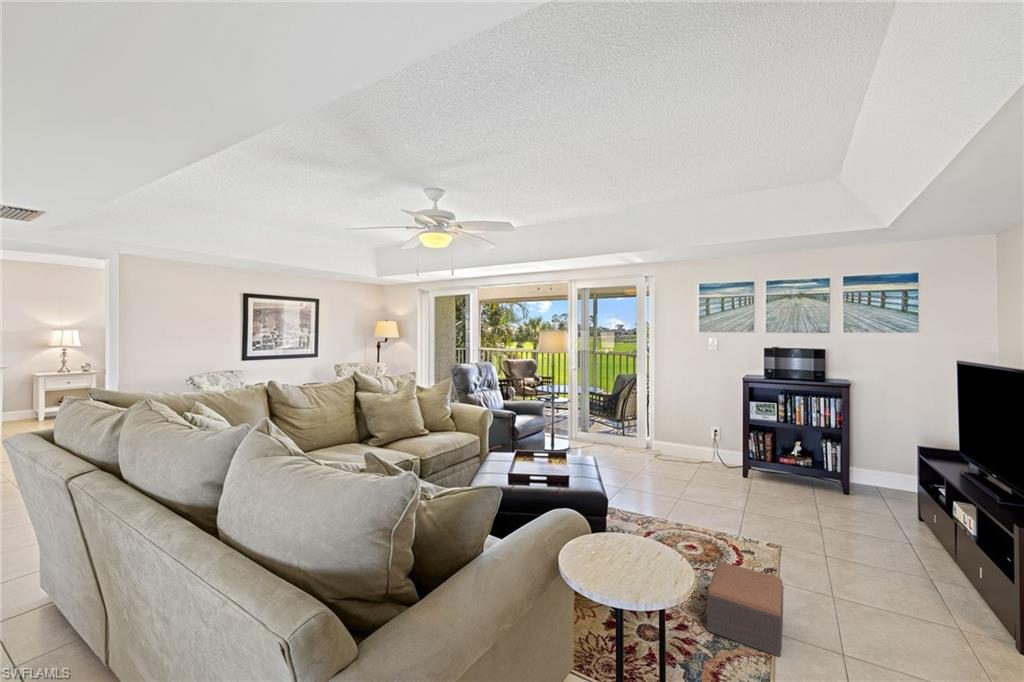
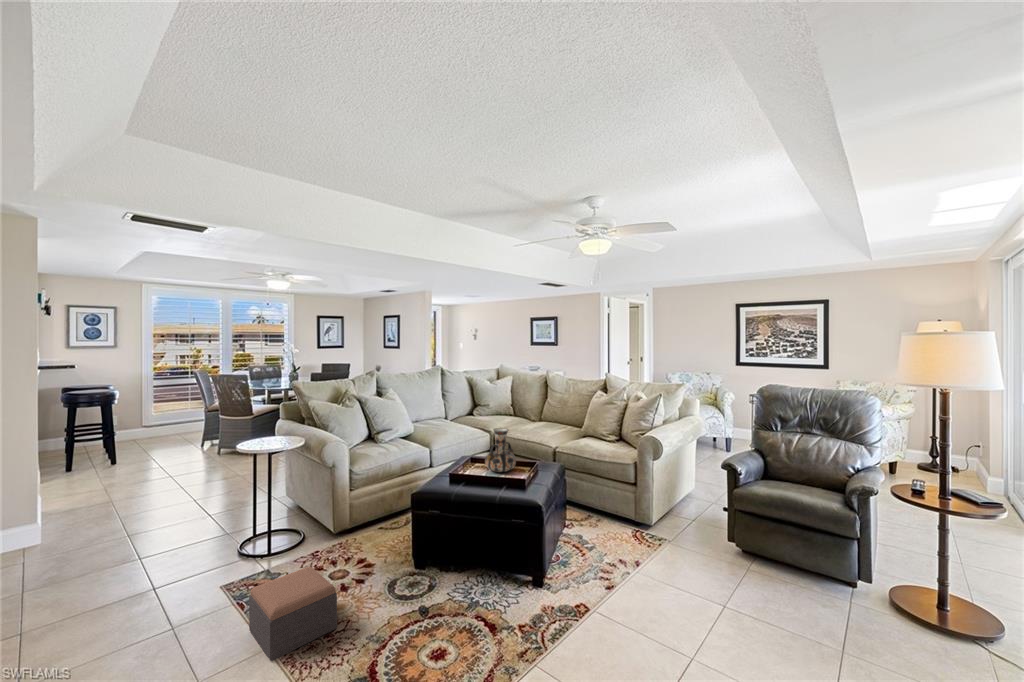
decorative vase: none [512,422,544,468] -> present [485,428,516,472]

